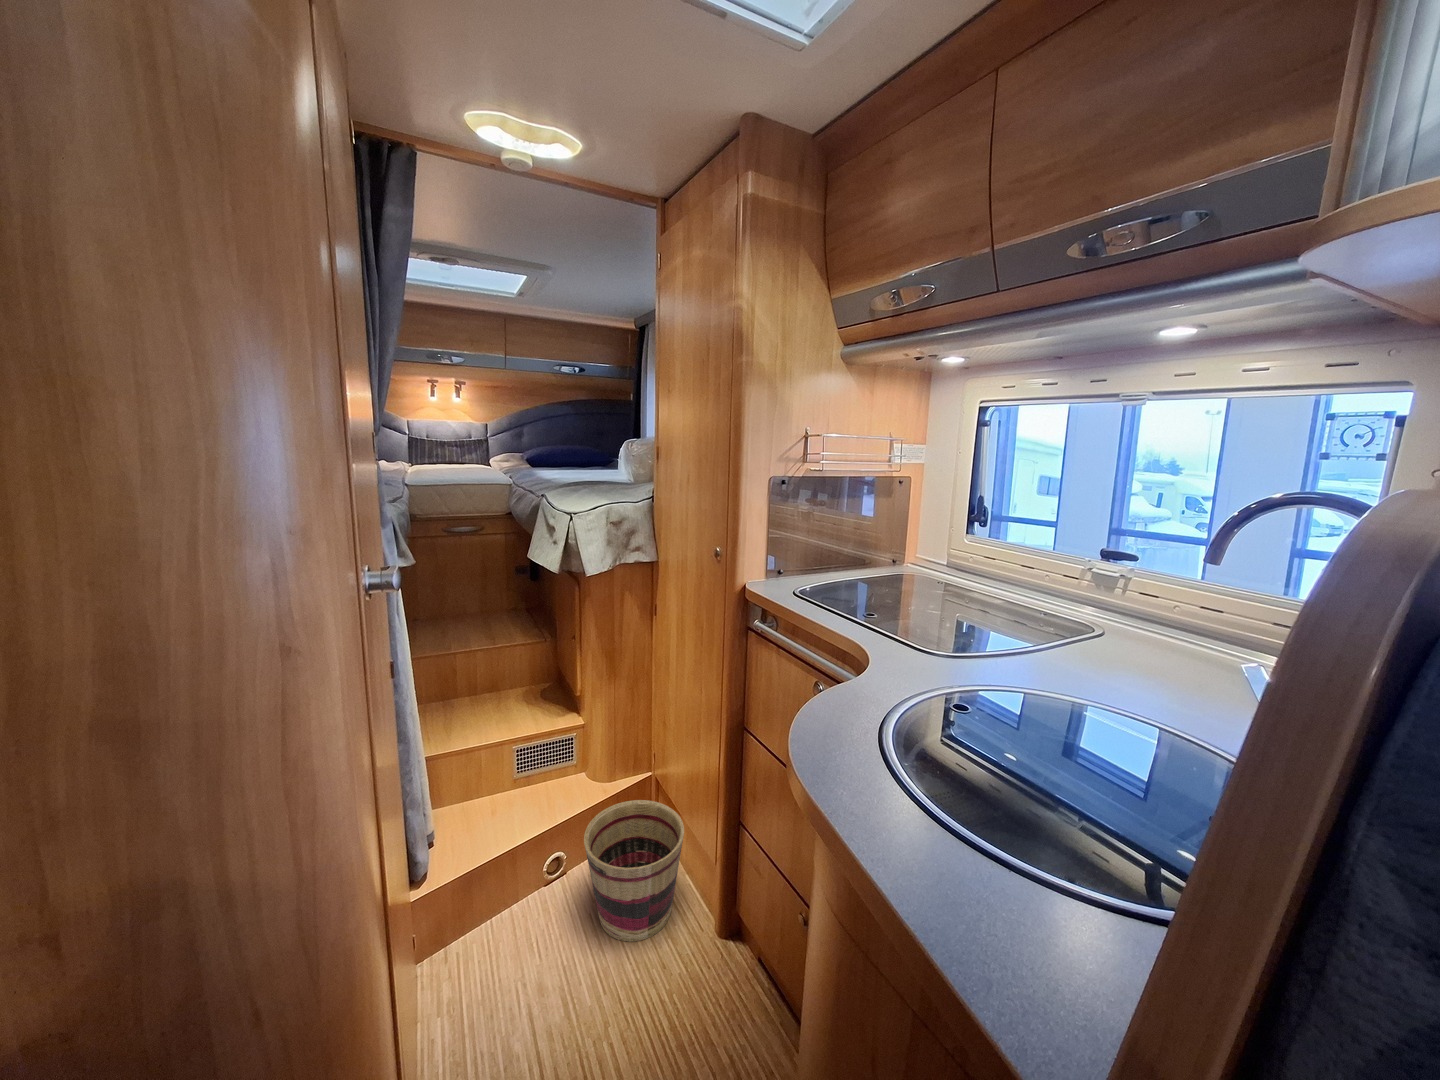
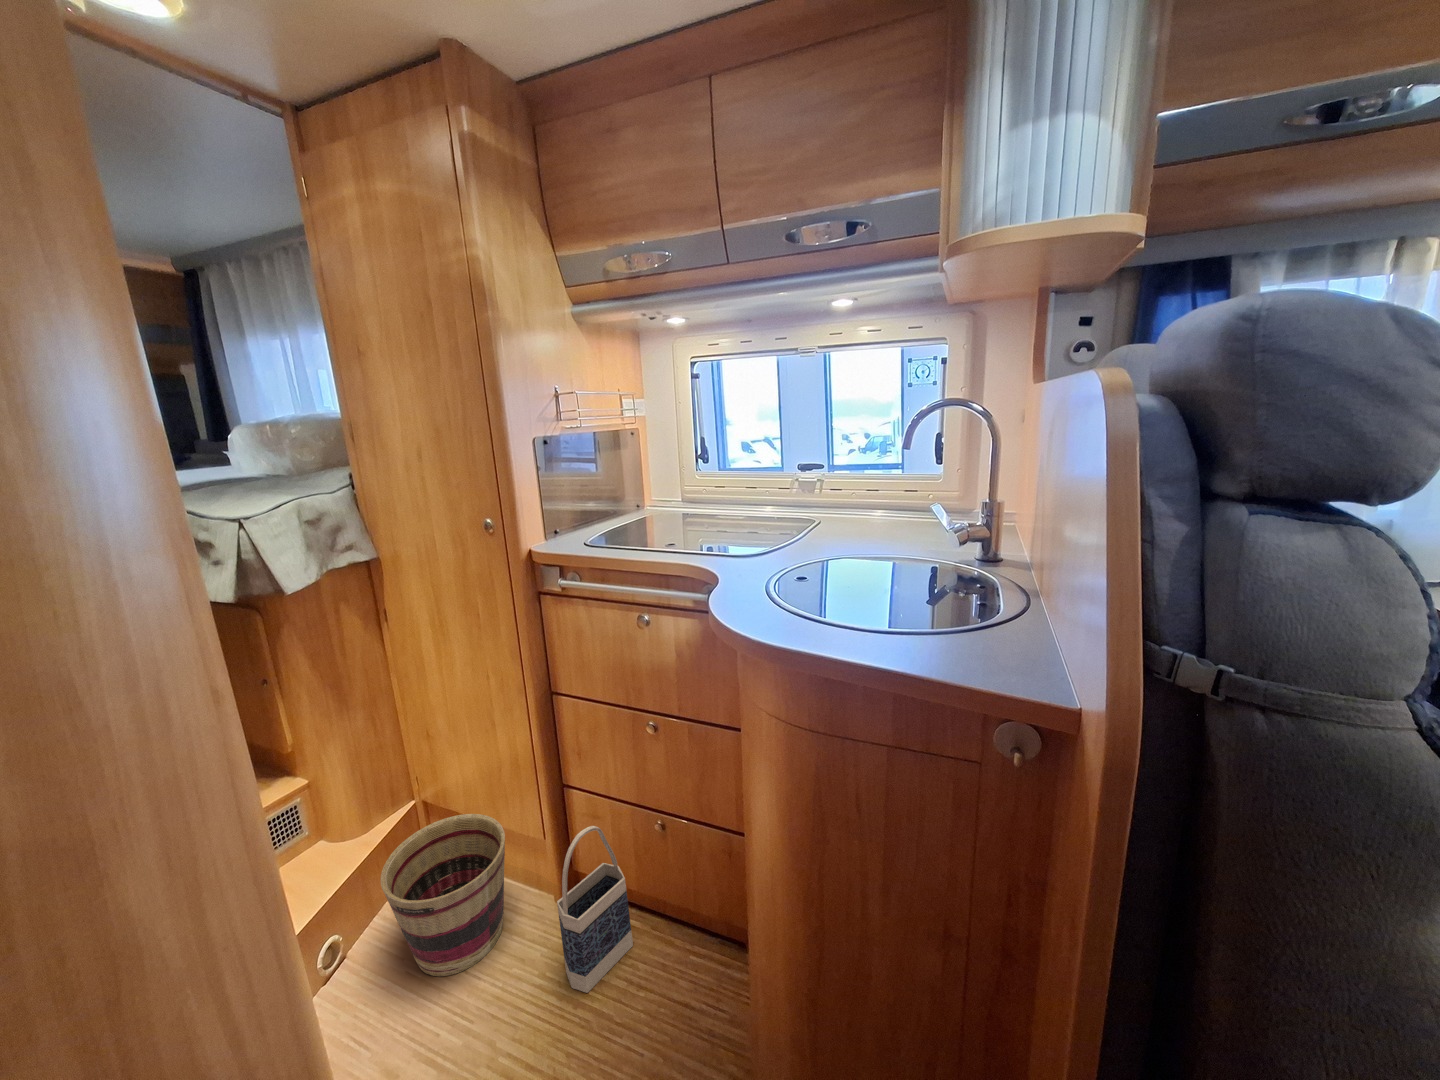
bag: none [684,877,756,1040] -> present [557,826,633,993]

